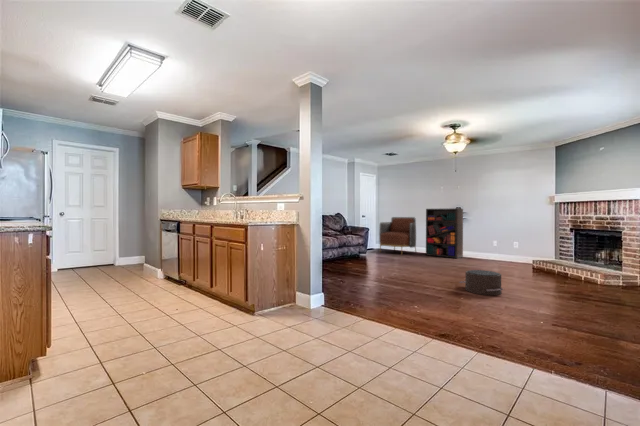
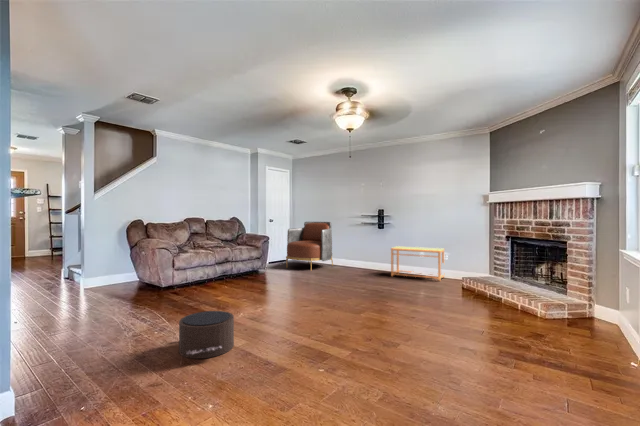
bookshelf: present [426,208,463,258] -> none [341,211,386,274]
side table: none [469,237,515,263] -> present [391,247,444,281]
pouf: present [459,270,503,295] -> present [179,311,234,359]

